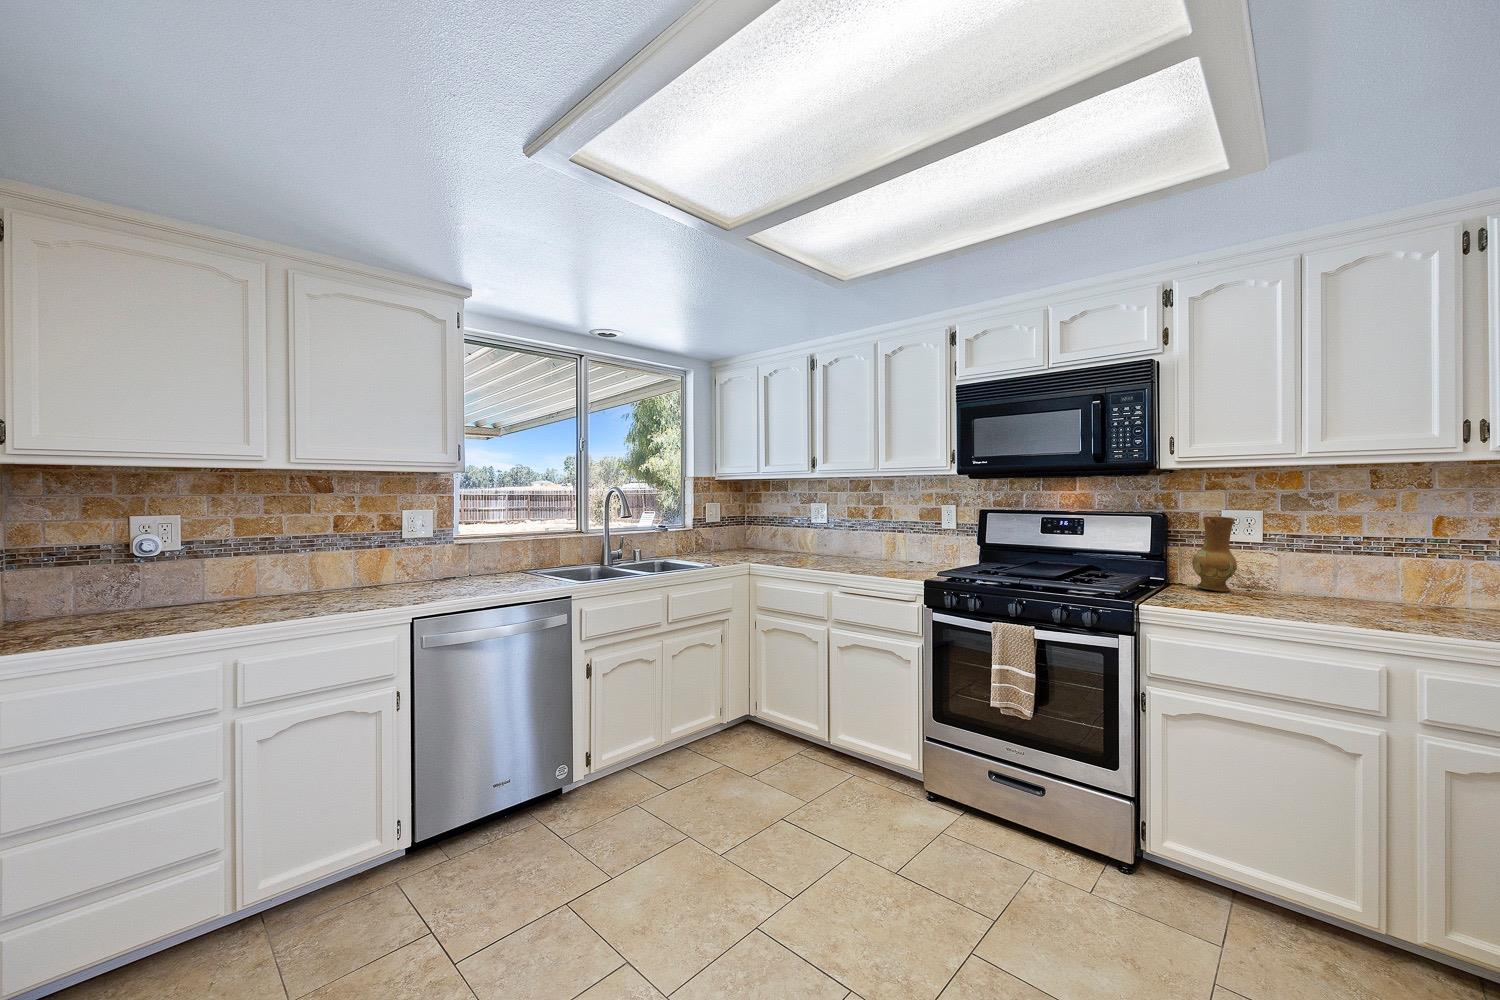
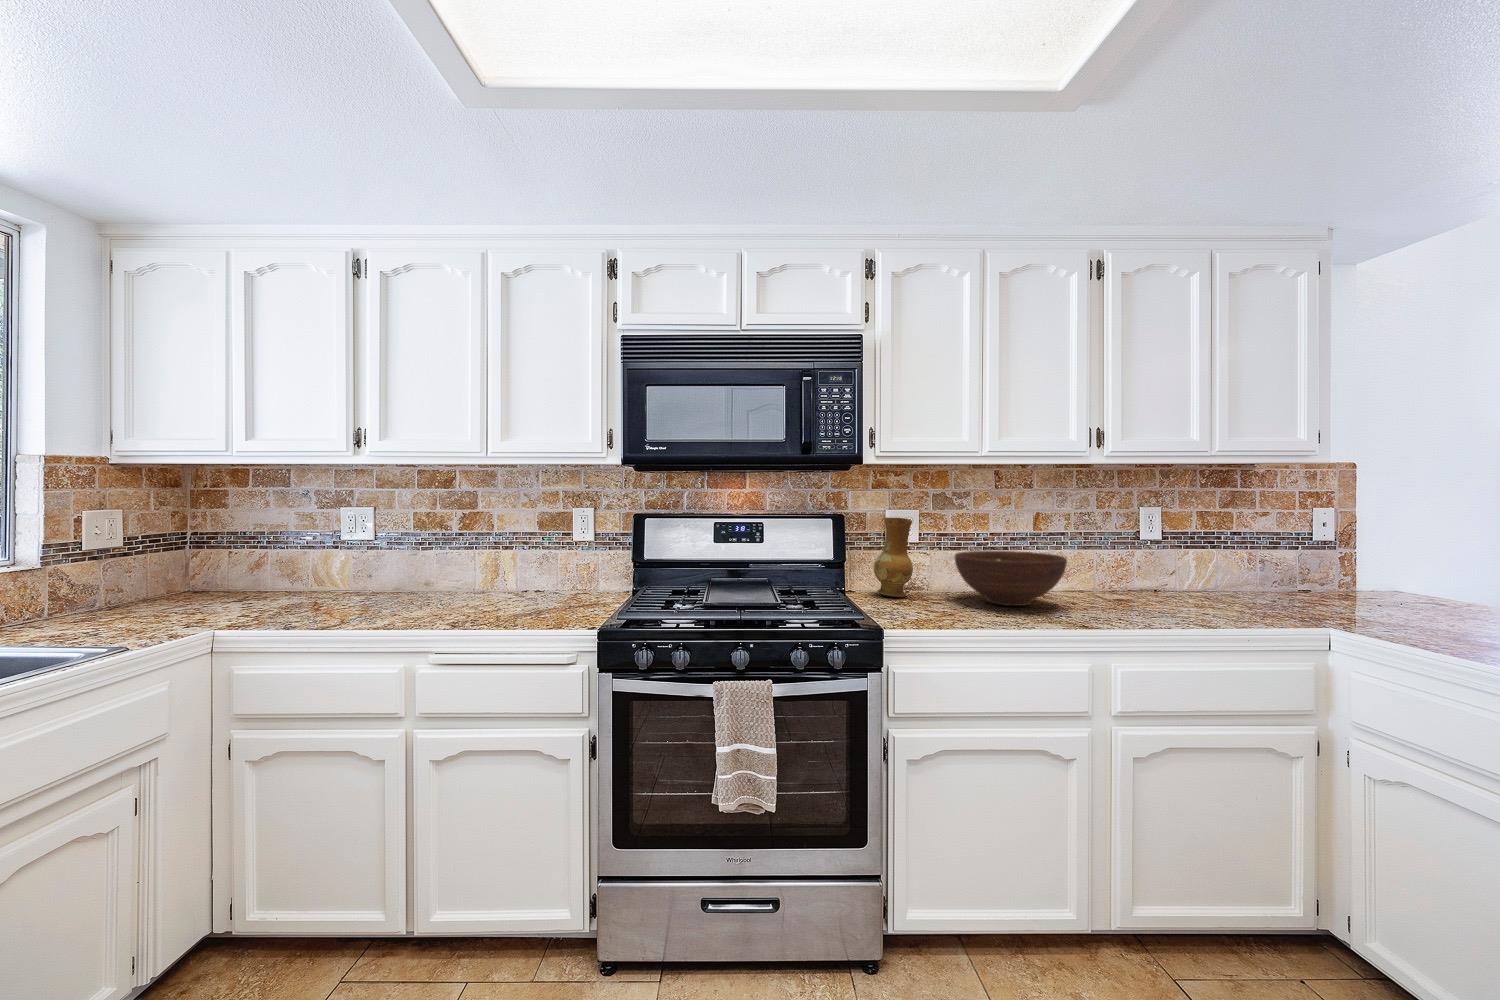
fruit bowl: none [1278,553,1428,610] -> present [955,551,1067,606]

